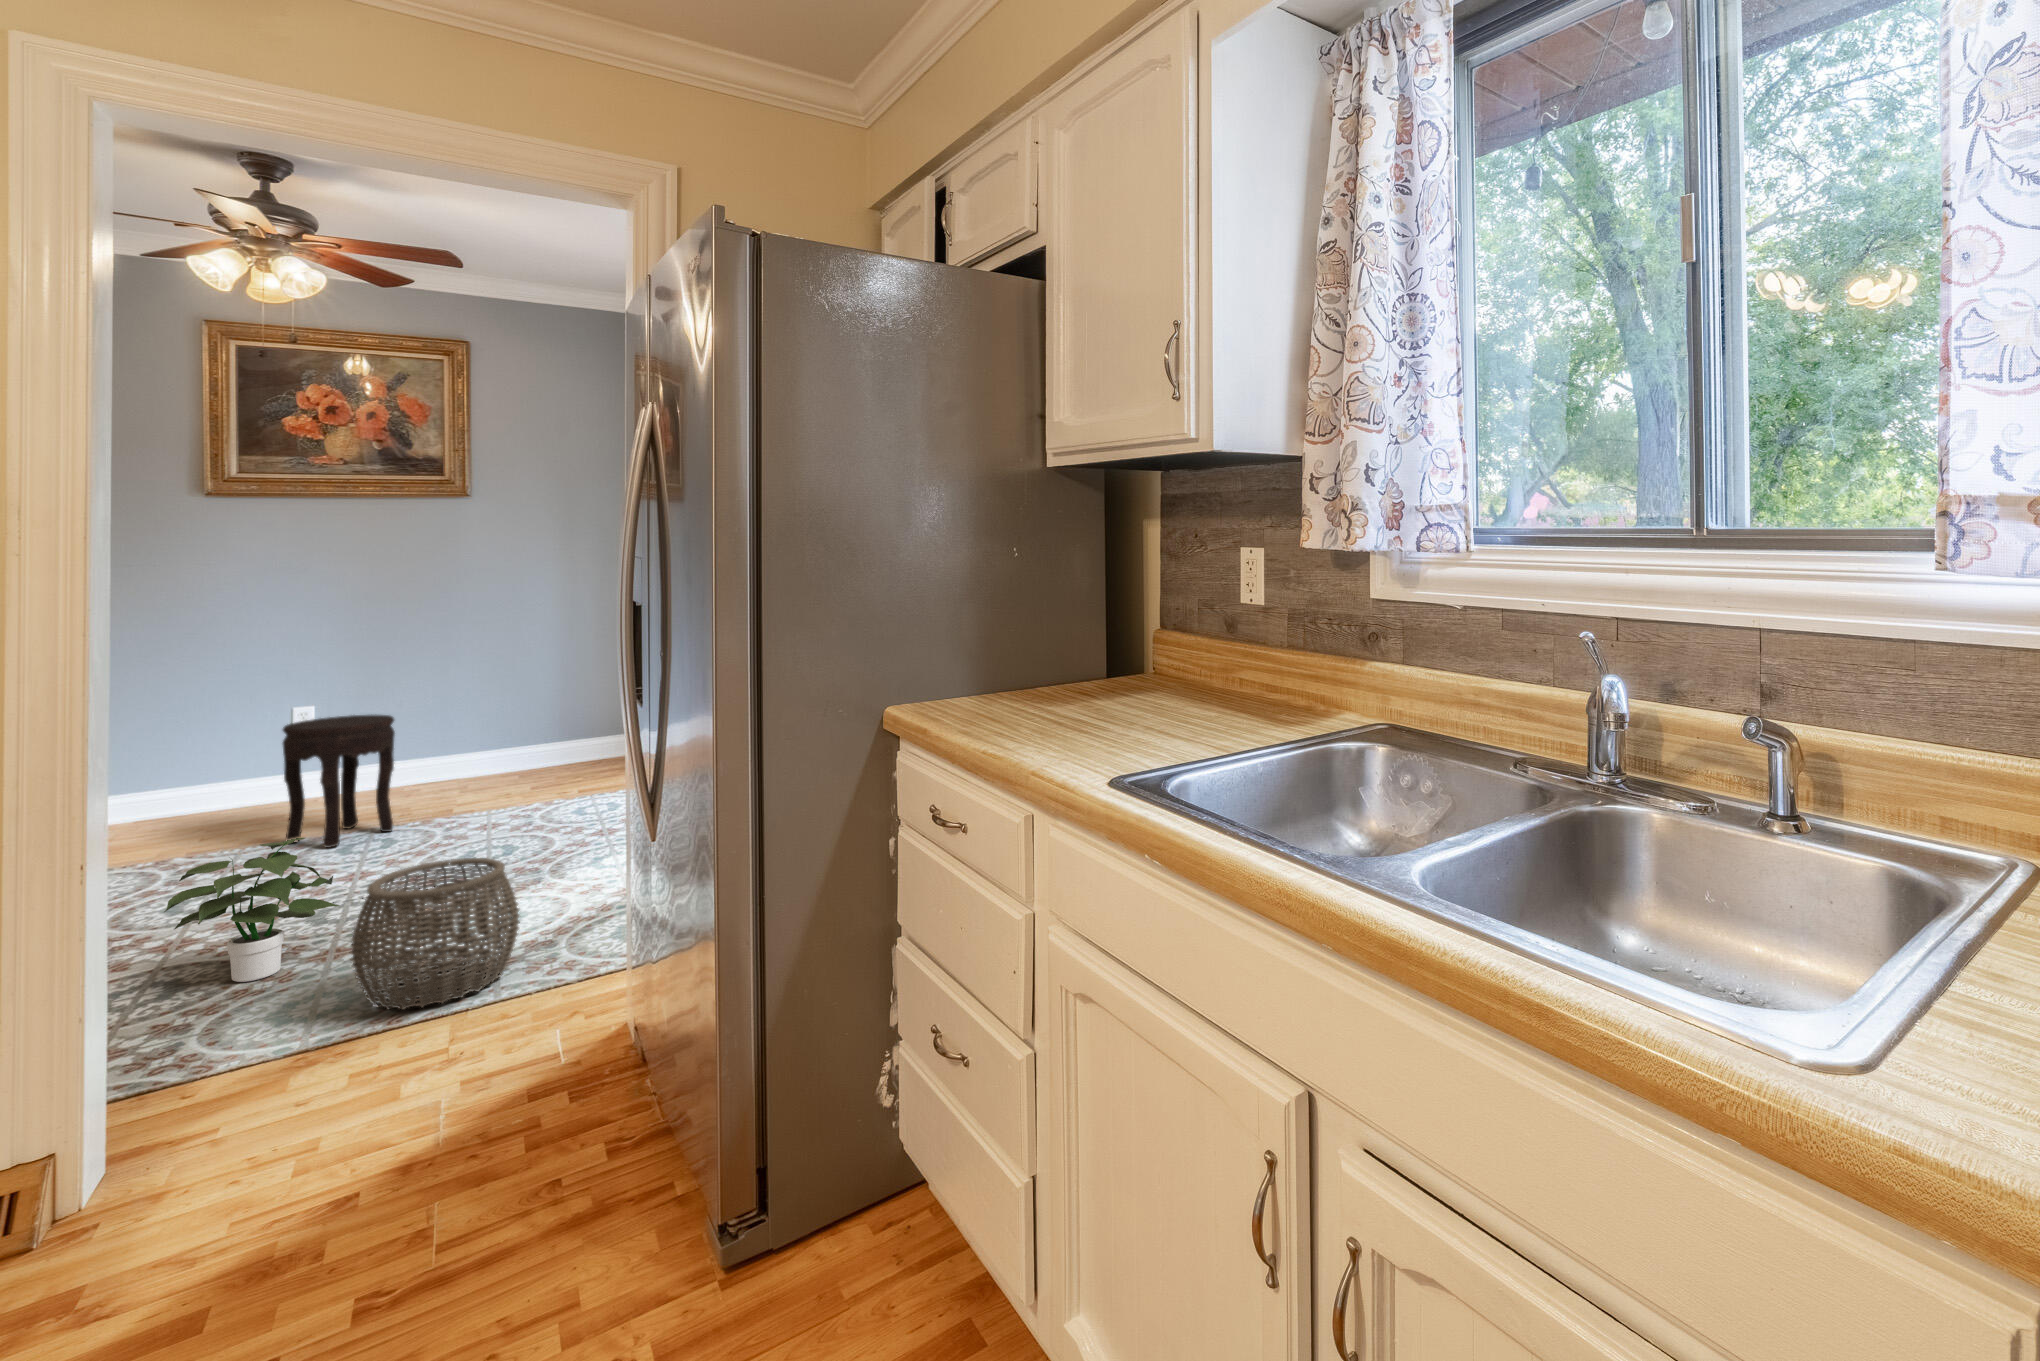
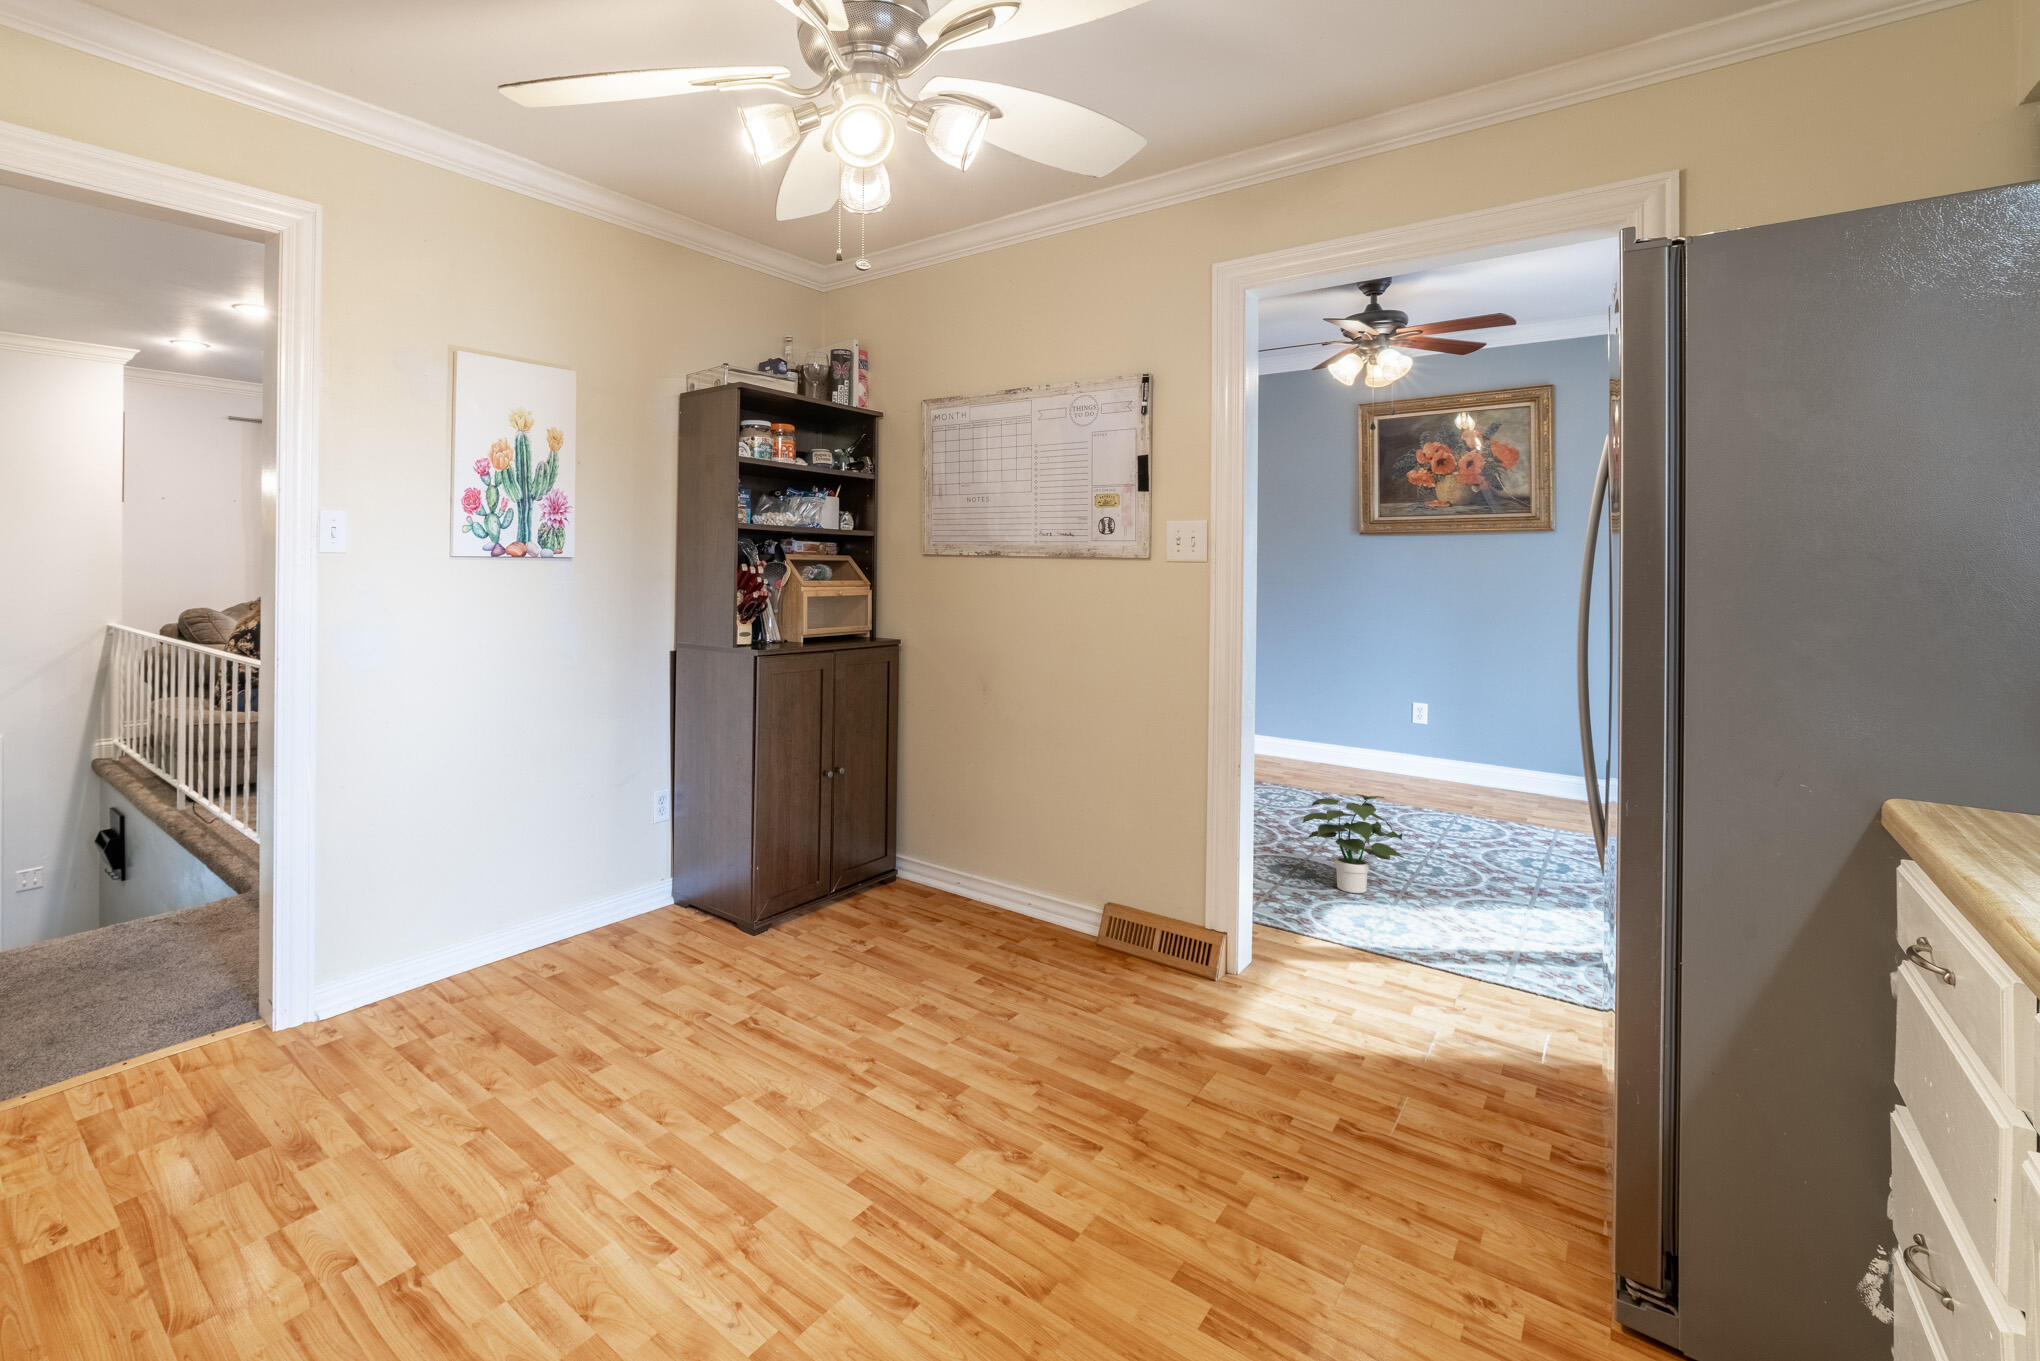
side table: present [283,715,395,848] -> none [1395,713,1476,819]
woven basket: present [350,858,520,1010] -> none [1398,841,1536,969]

